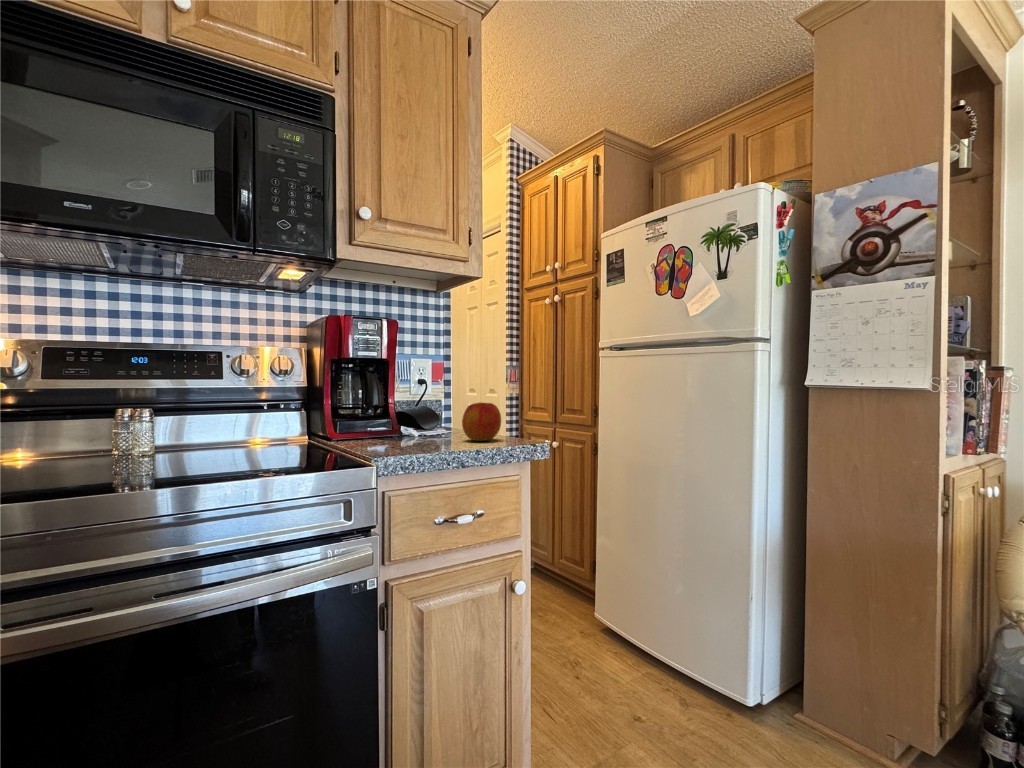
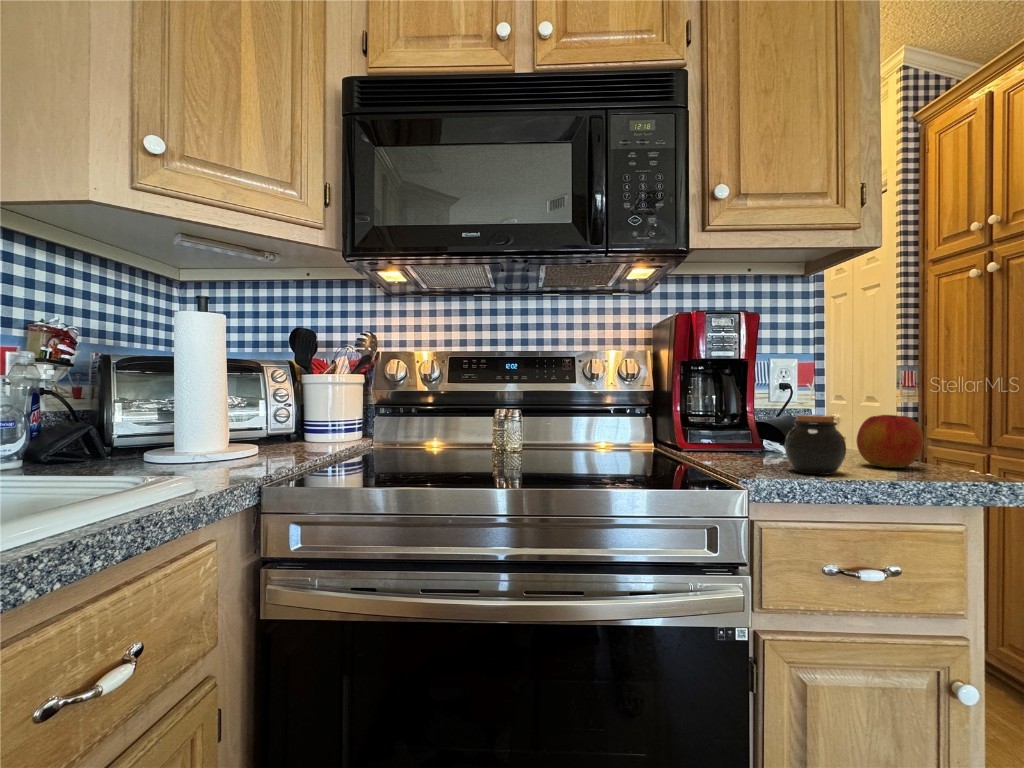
jar: none [410,404,451,450] -> present [785,414,846,475]

